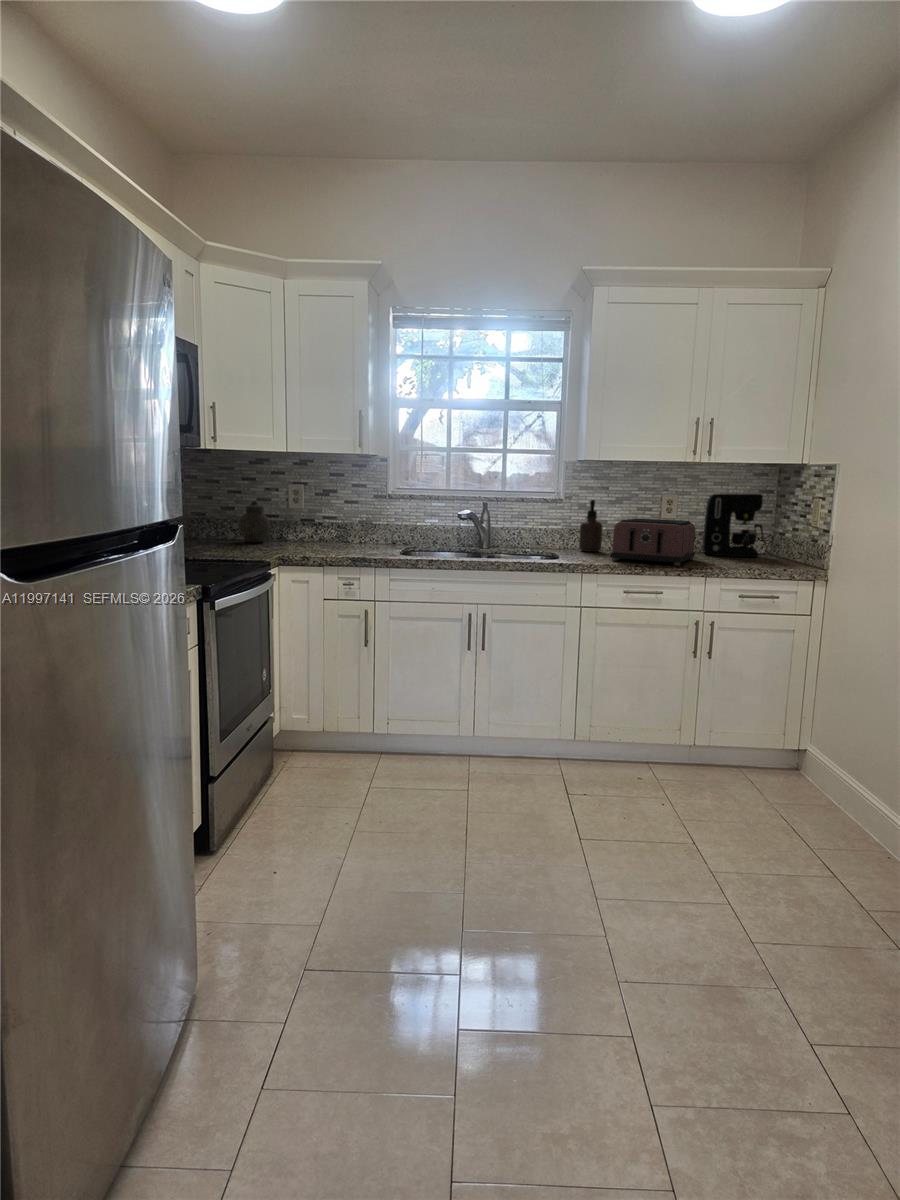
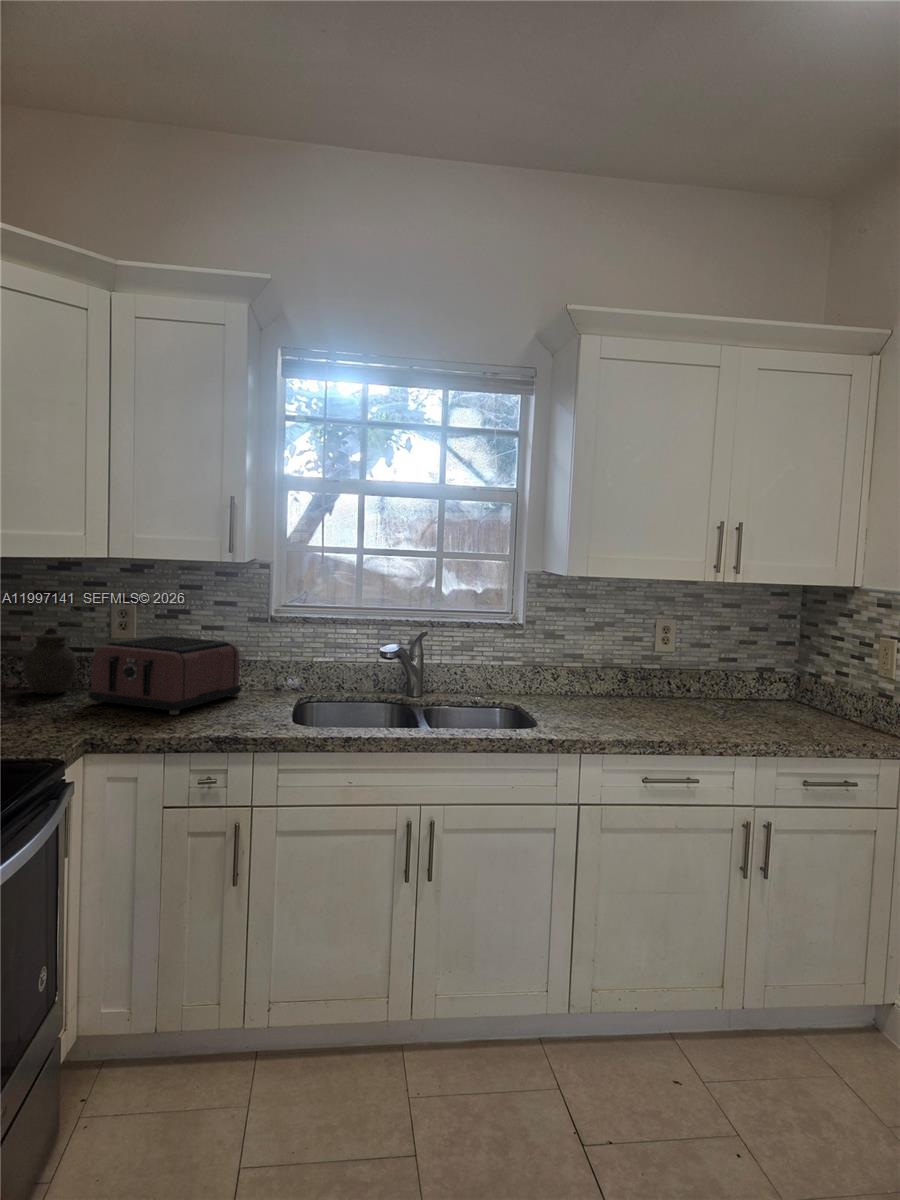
coffee maker: present [701,493,763,557] -> none [700,618,790,707]
soap dispenser: present [579,500,603,552] -> none [549,627,581,701]
toaster: present [610,518,695,565] -> present [89,636,241,715]

